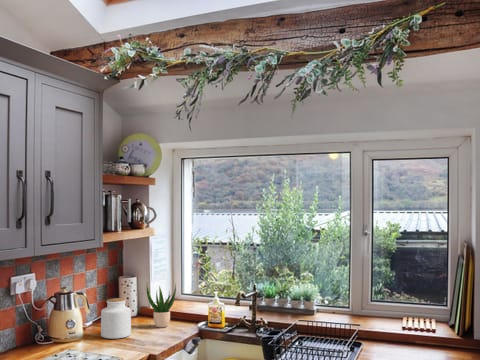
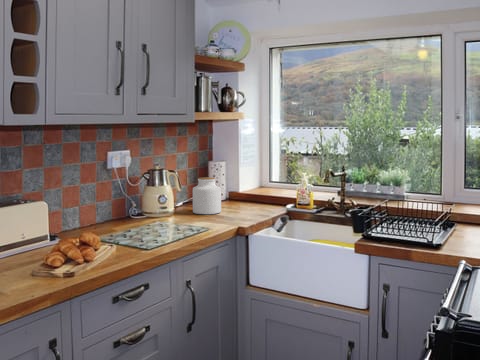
potted plant: present [147,285,176,327] -> none [236,163,264,208]

